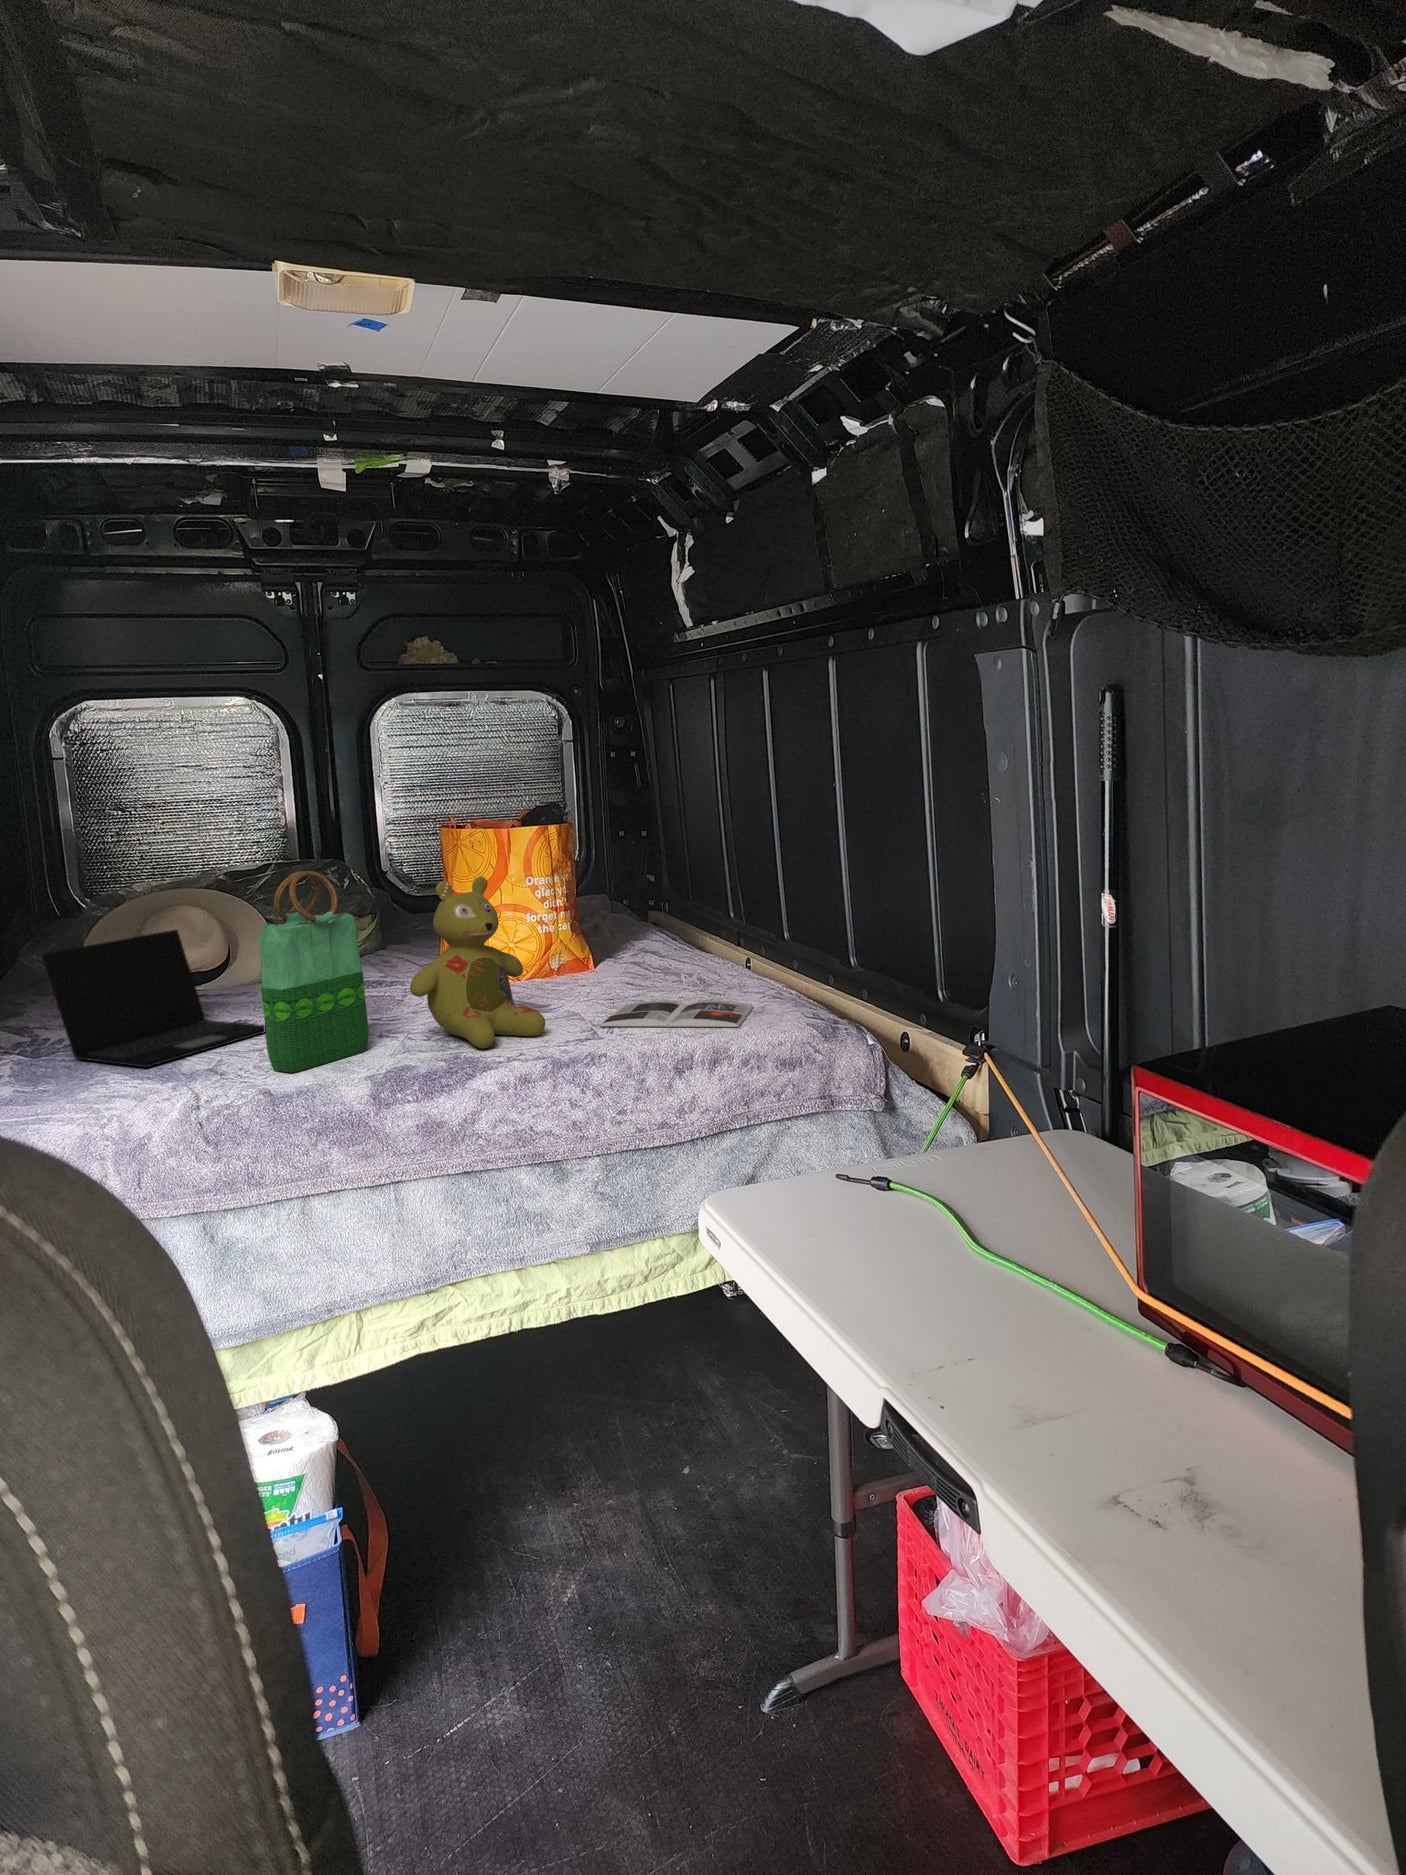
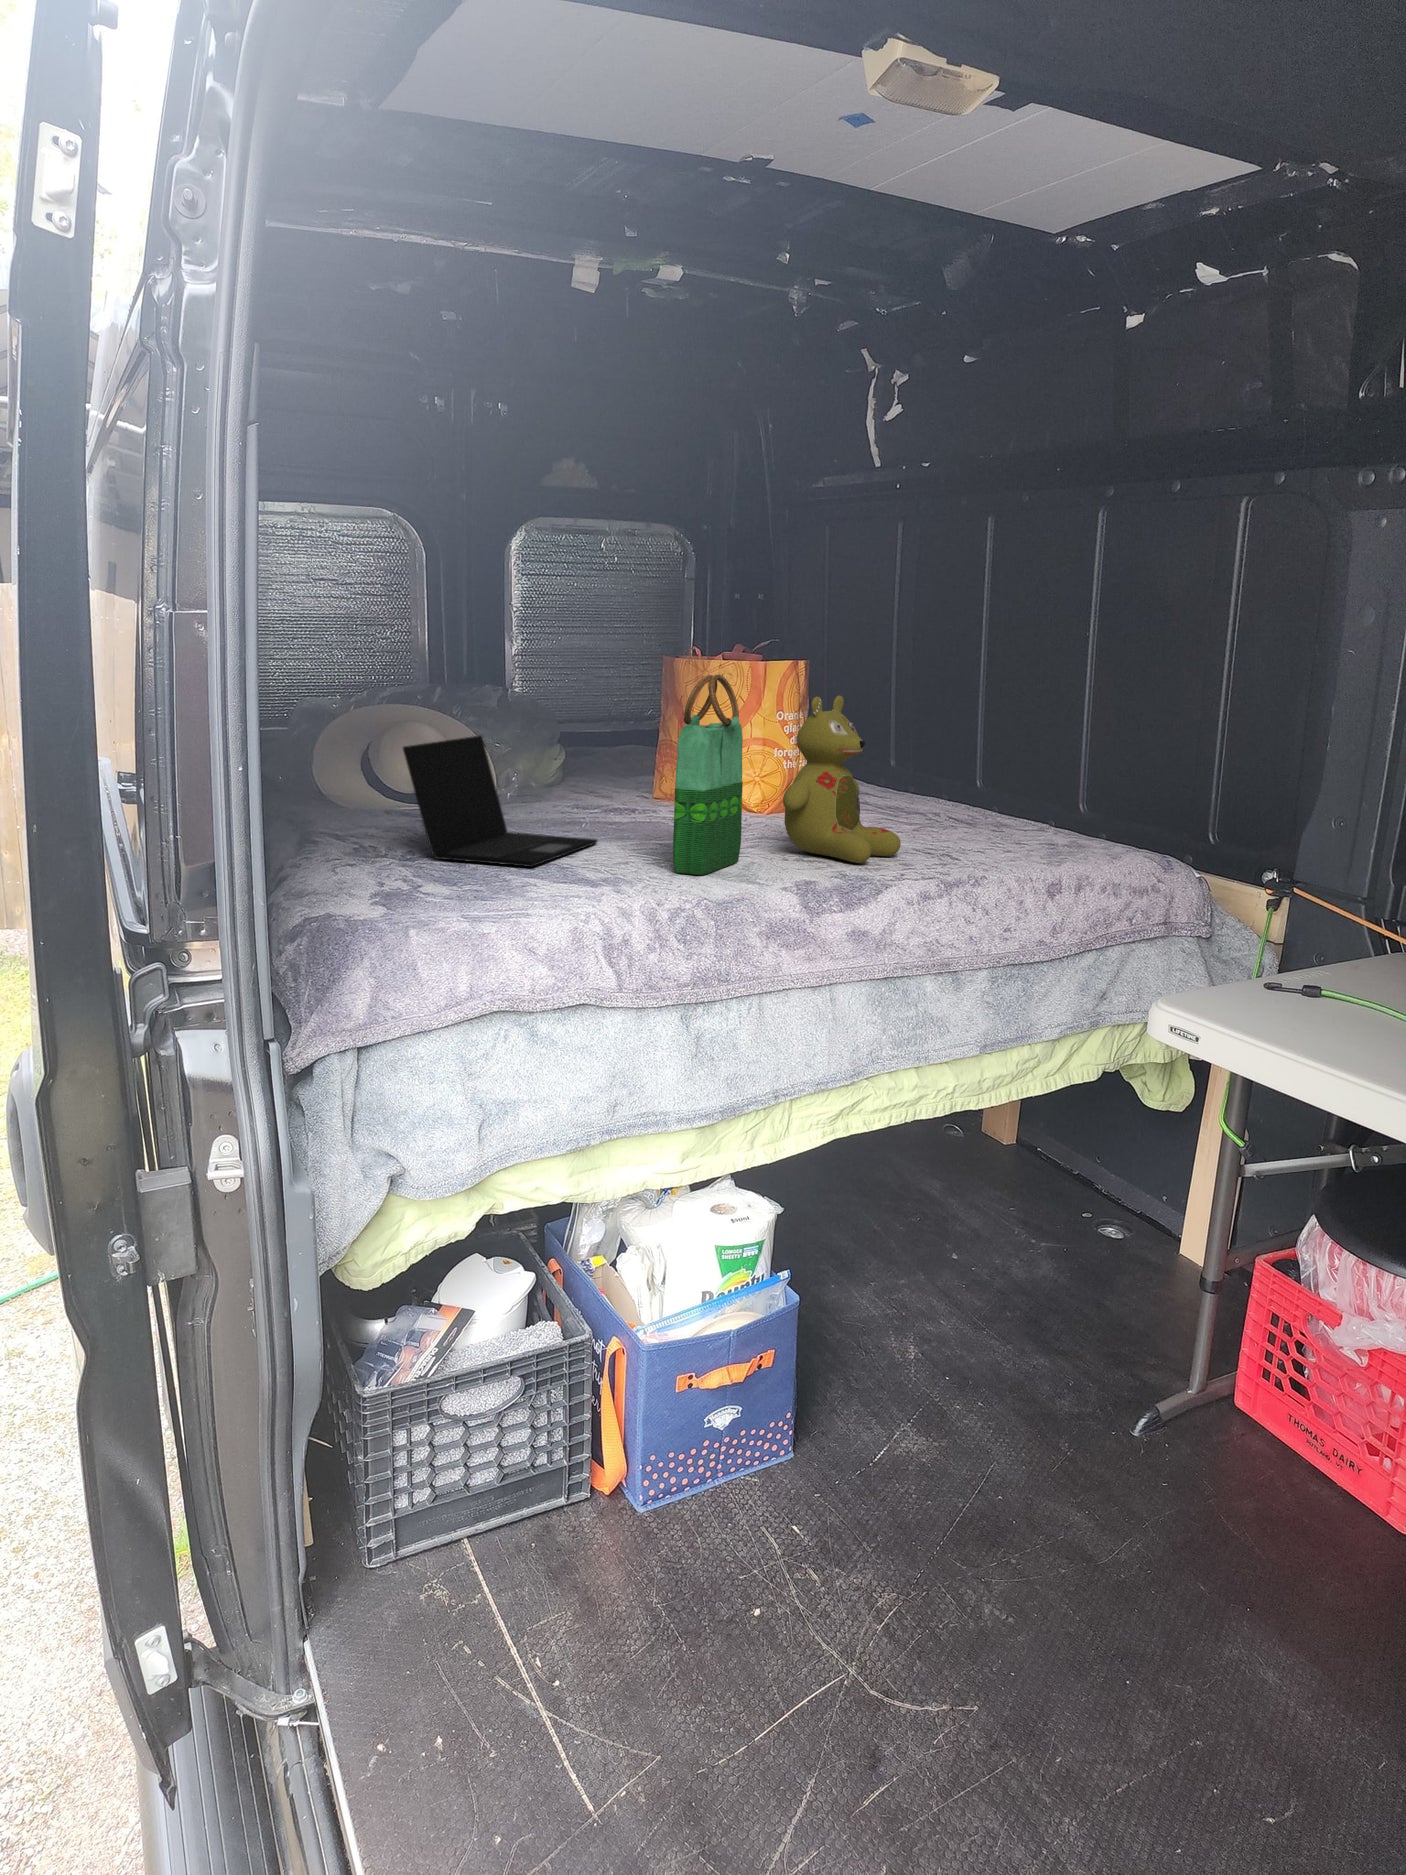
magazine: present [599,1000,754,1027] -> none [928,833,1078,856]

